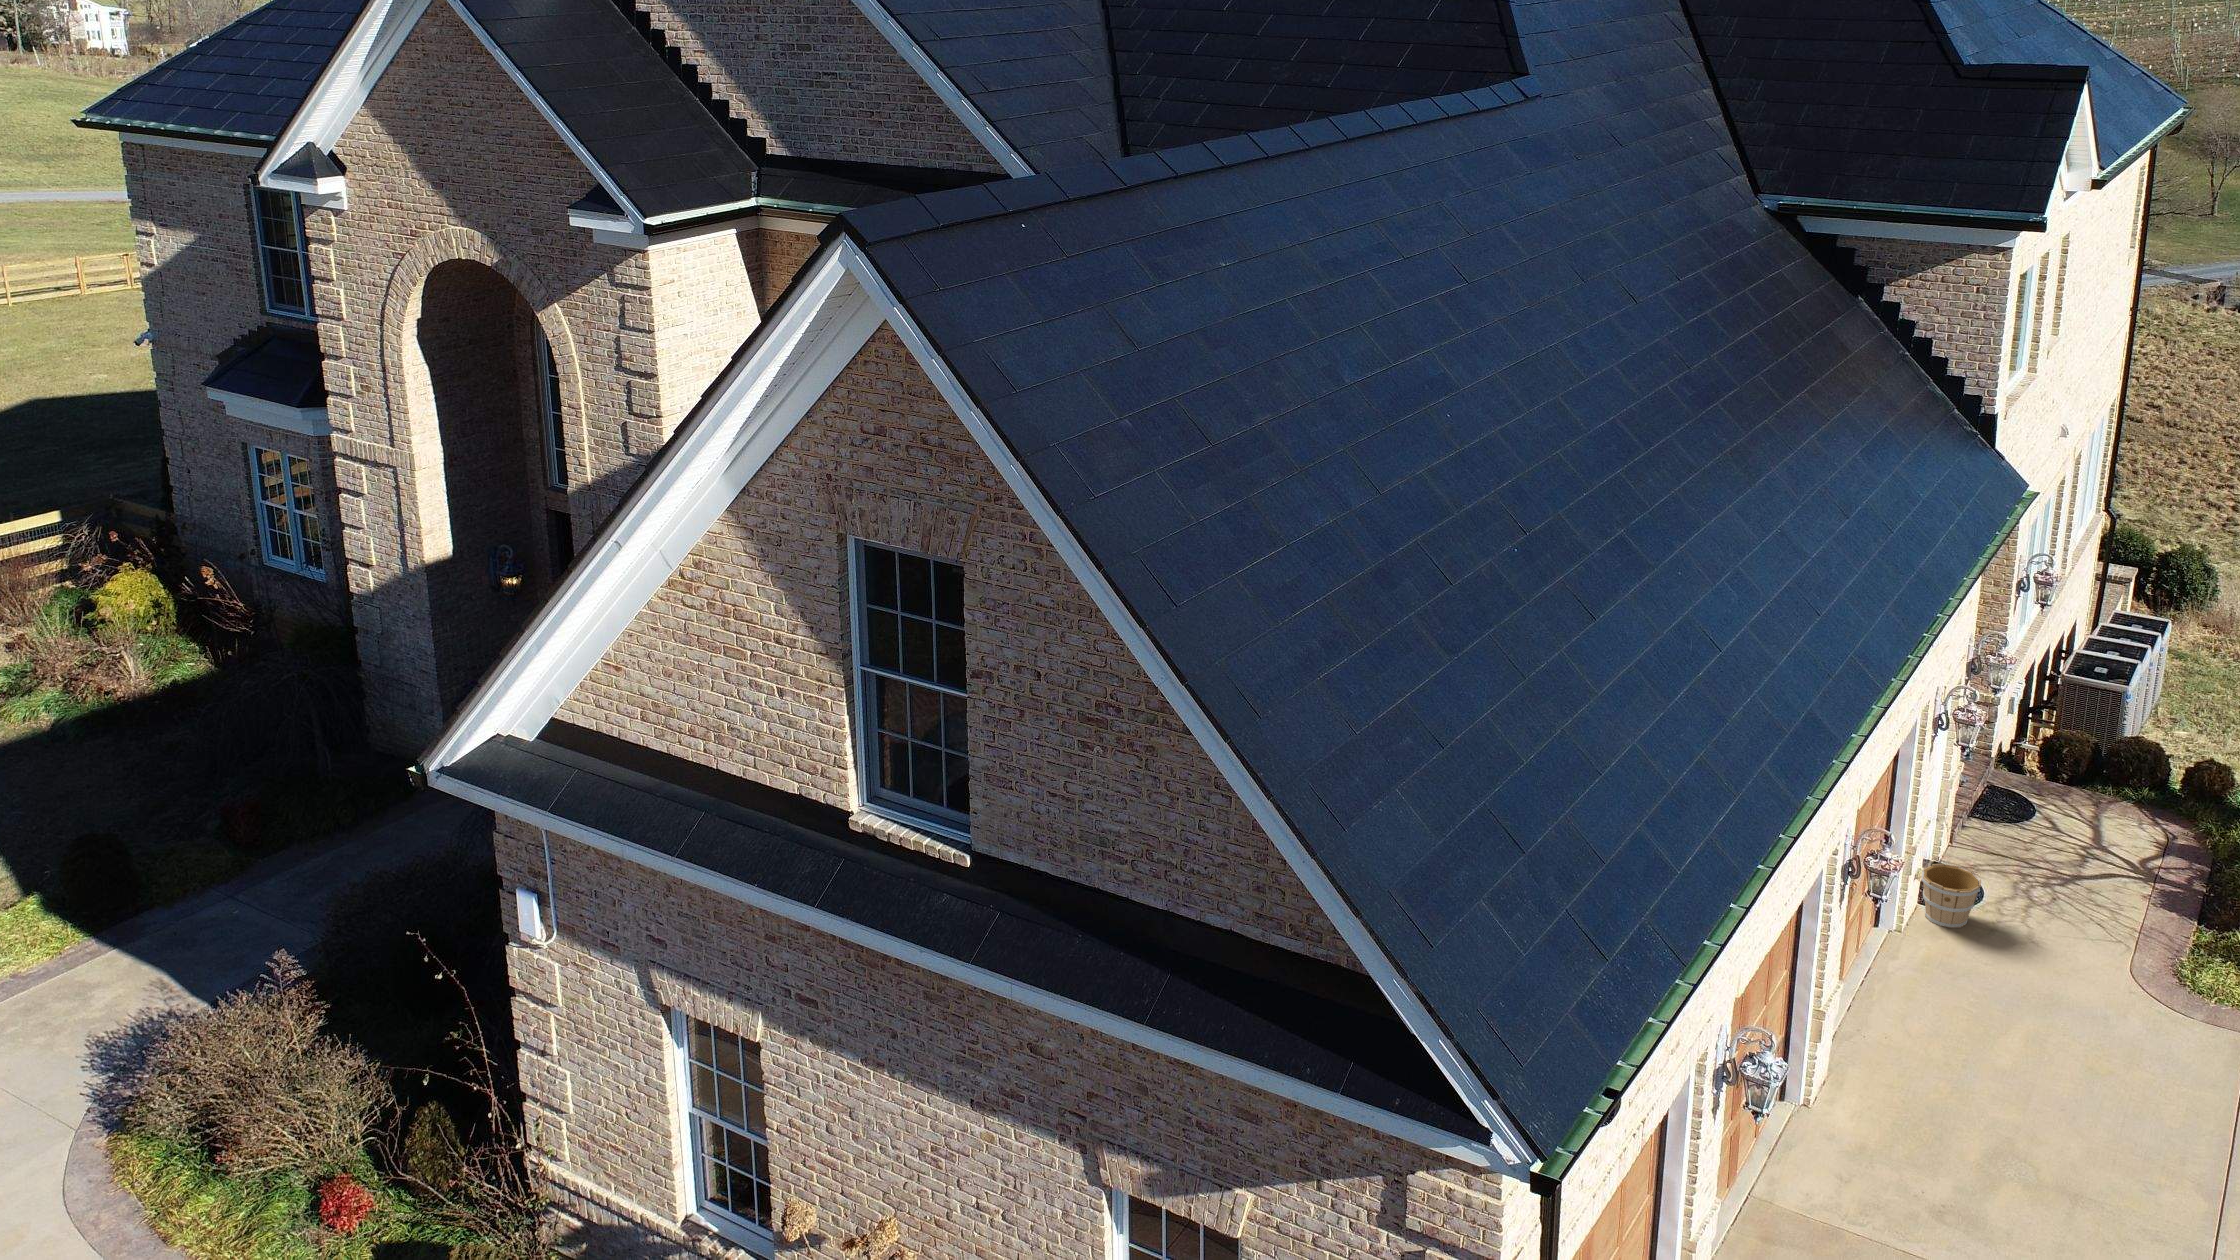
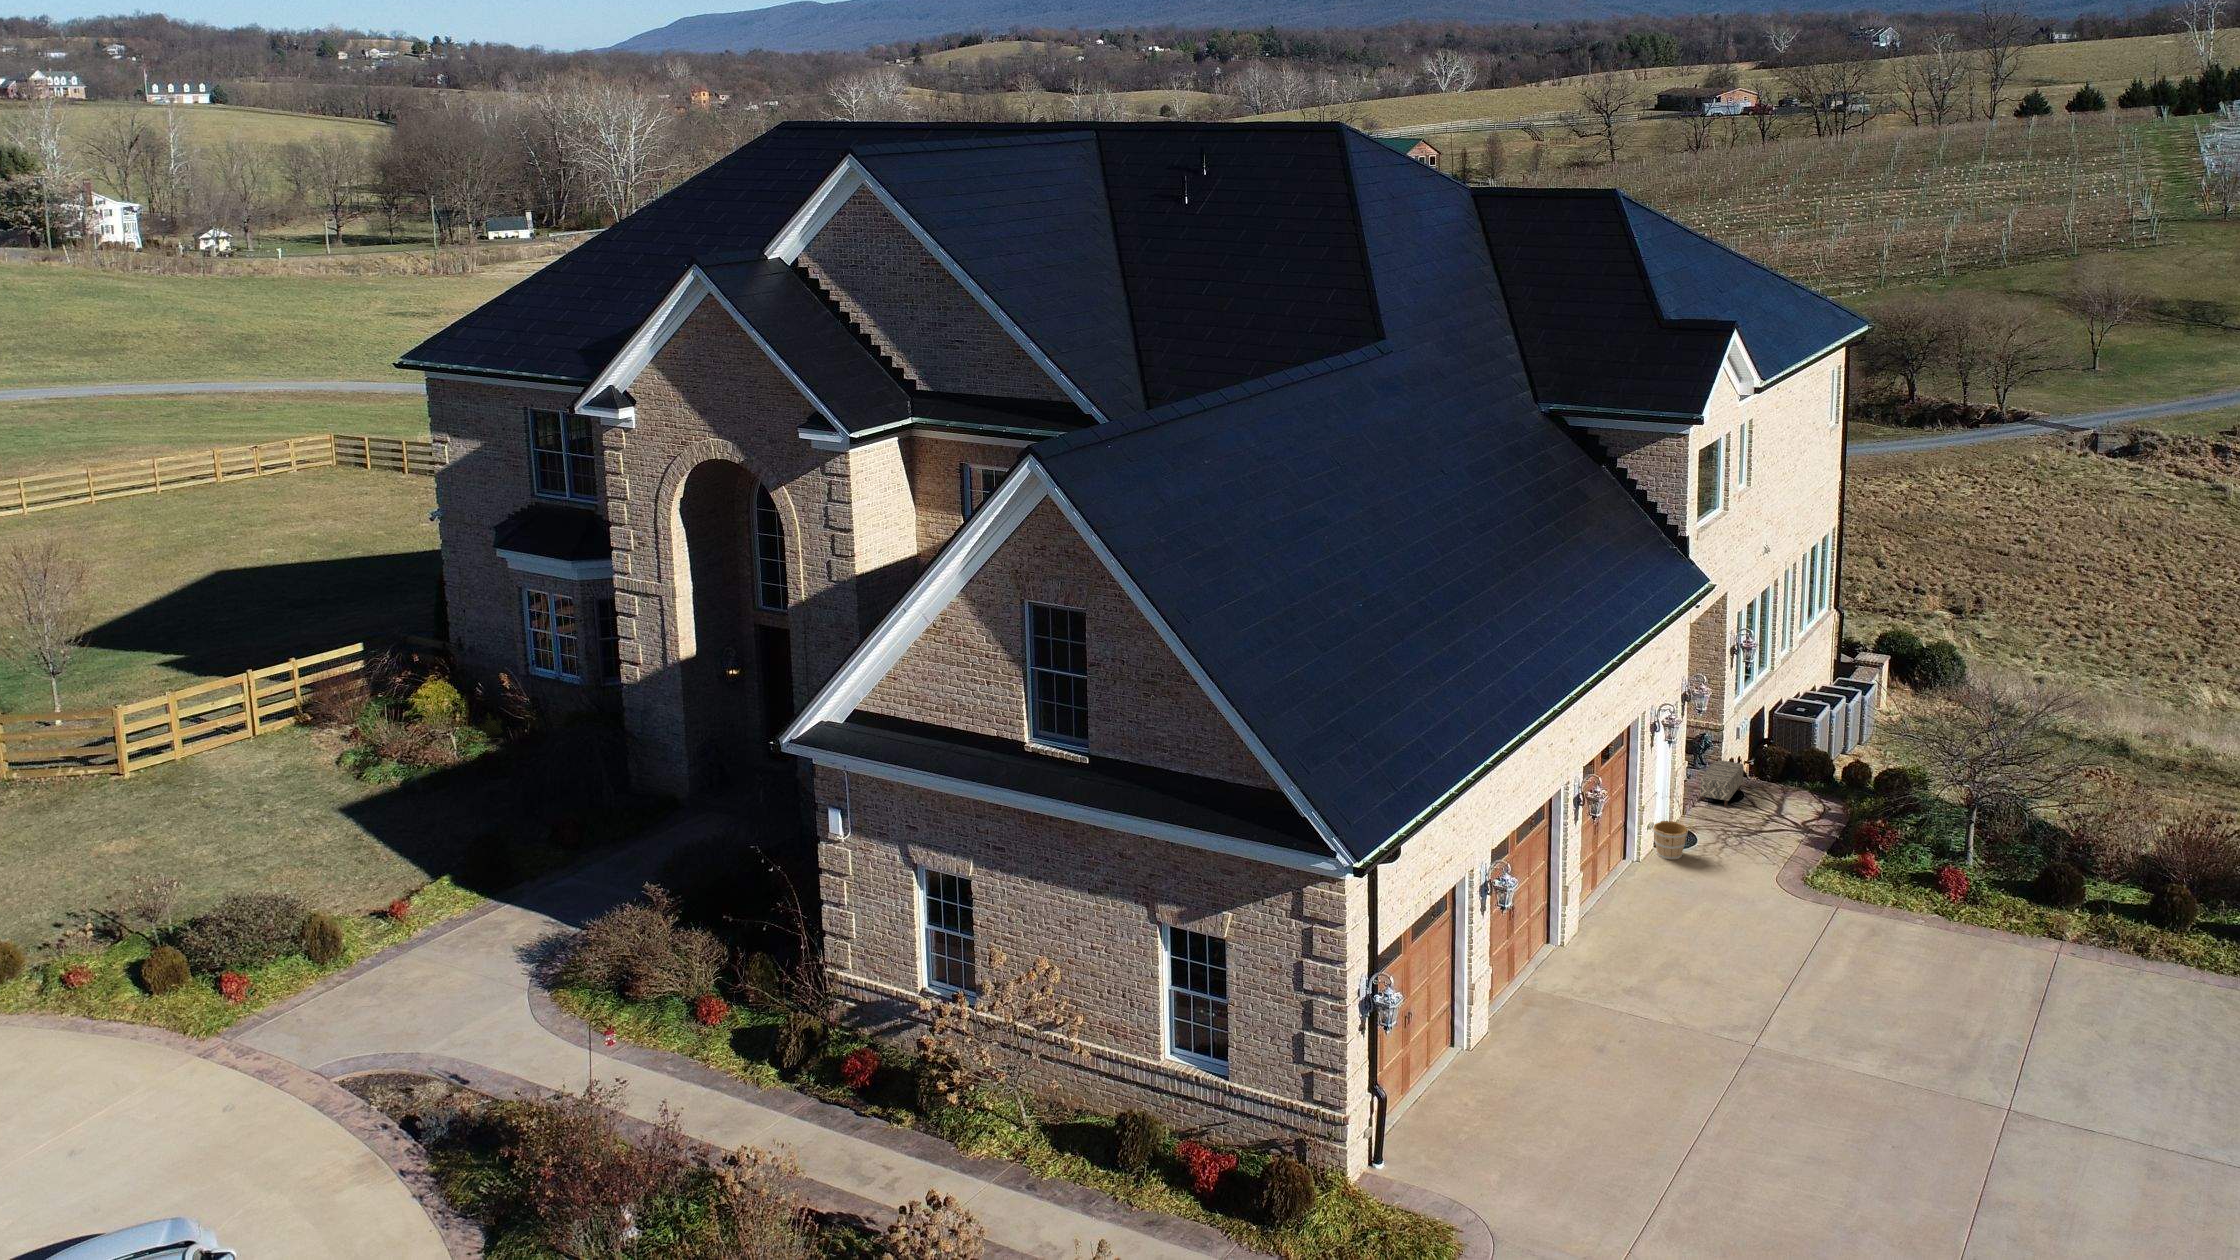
potted tree: none [183,618,221,666] -> present [481,713,502,745]
bench: none [1969,749,2032,830] -> present [1700,760,1744,808]

